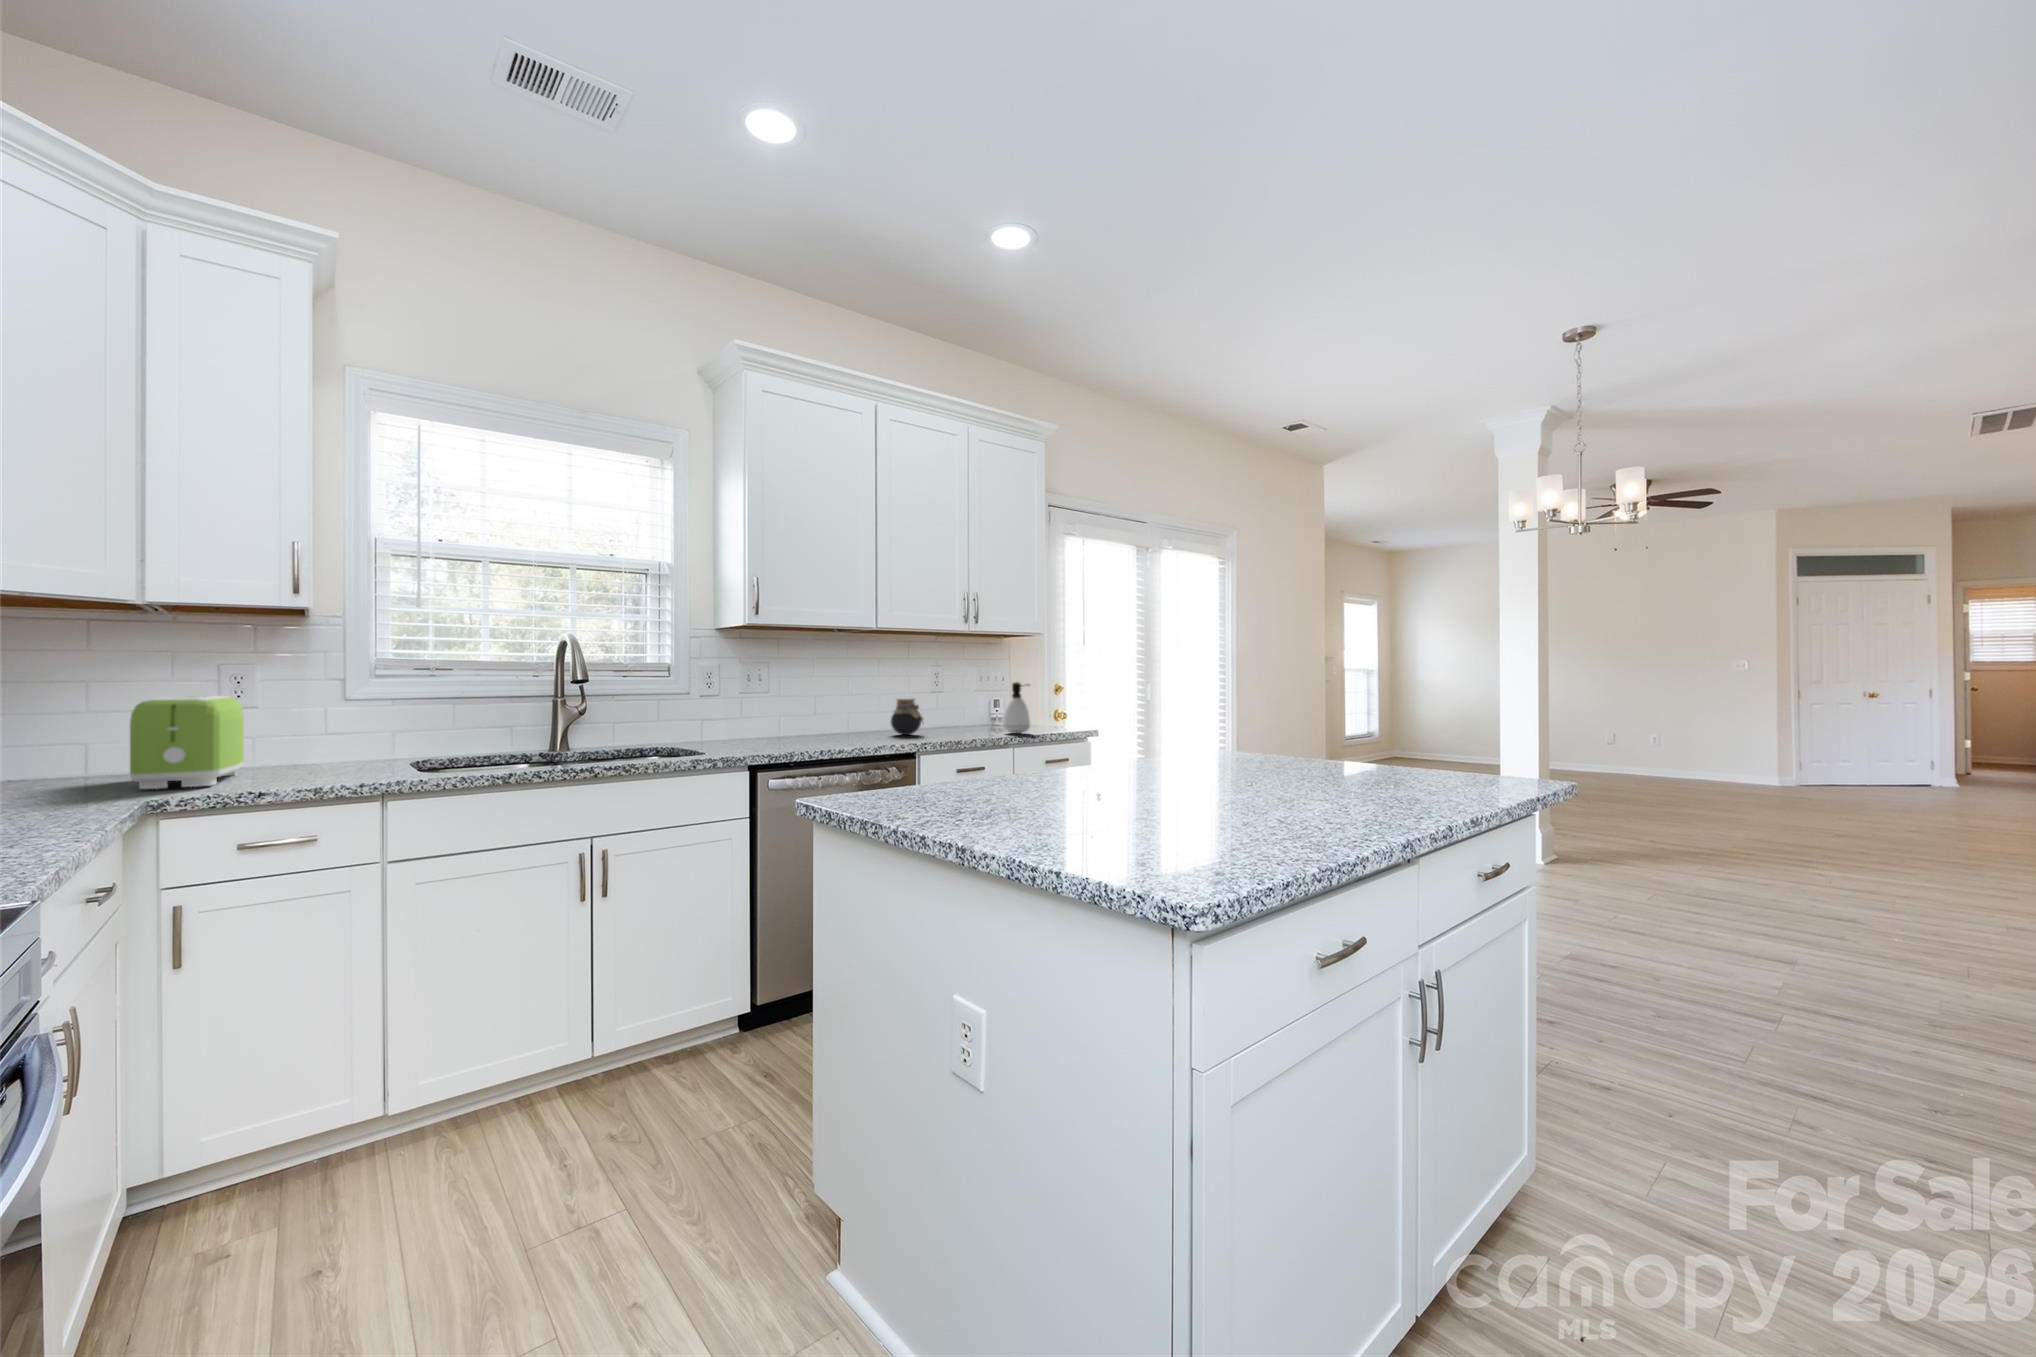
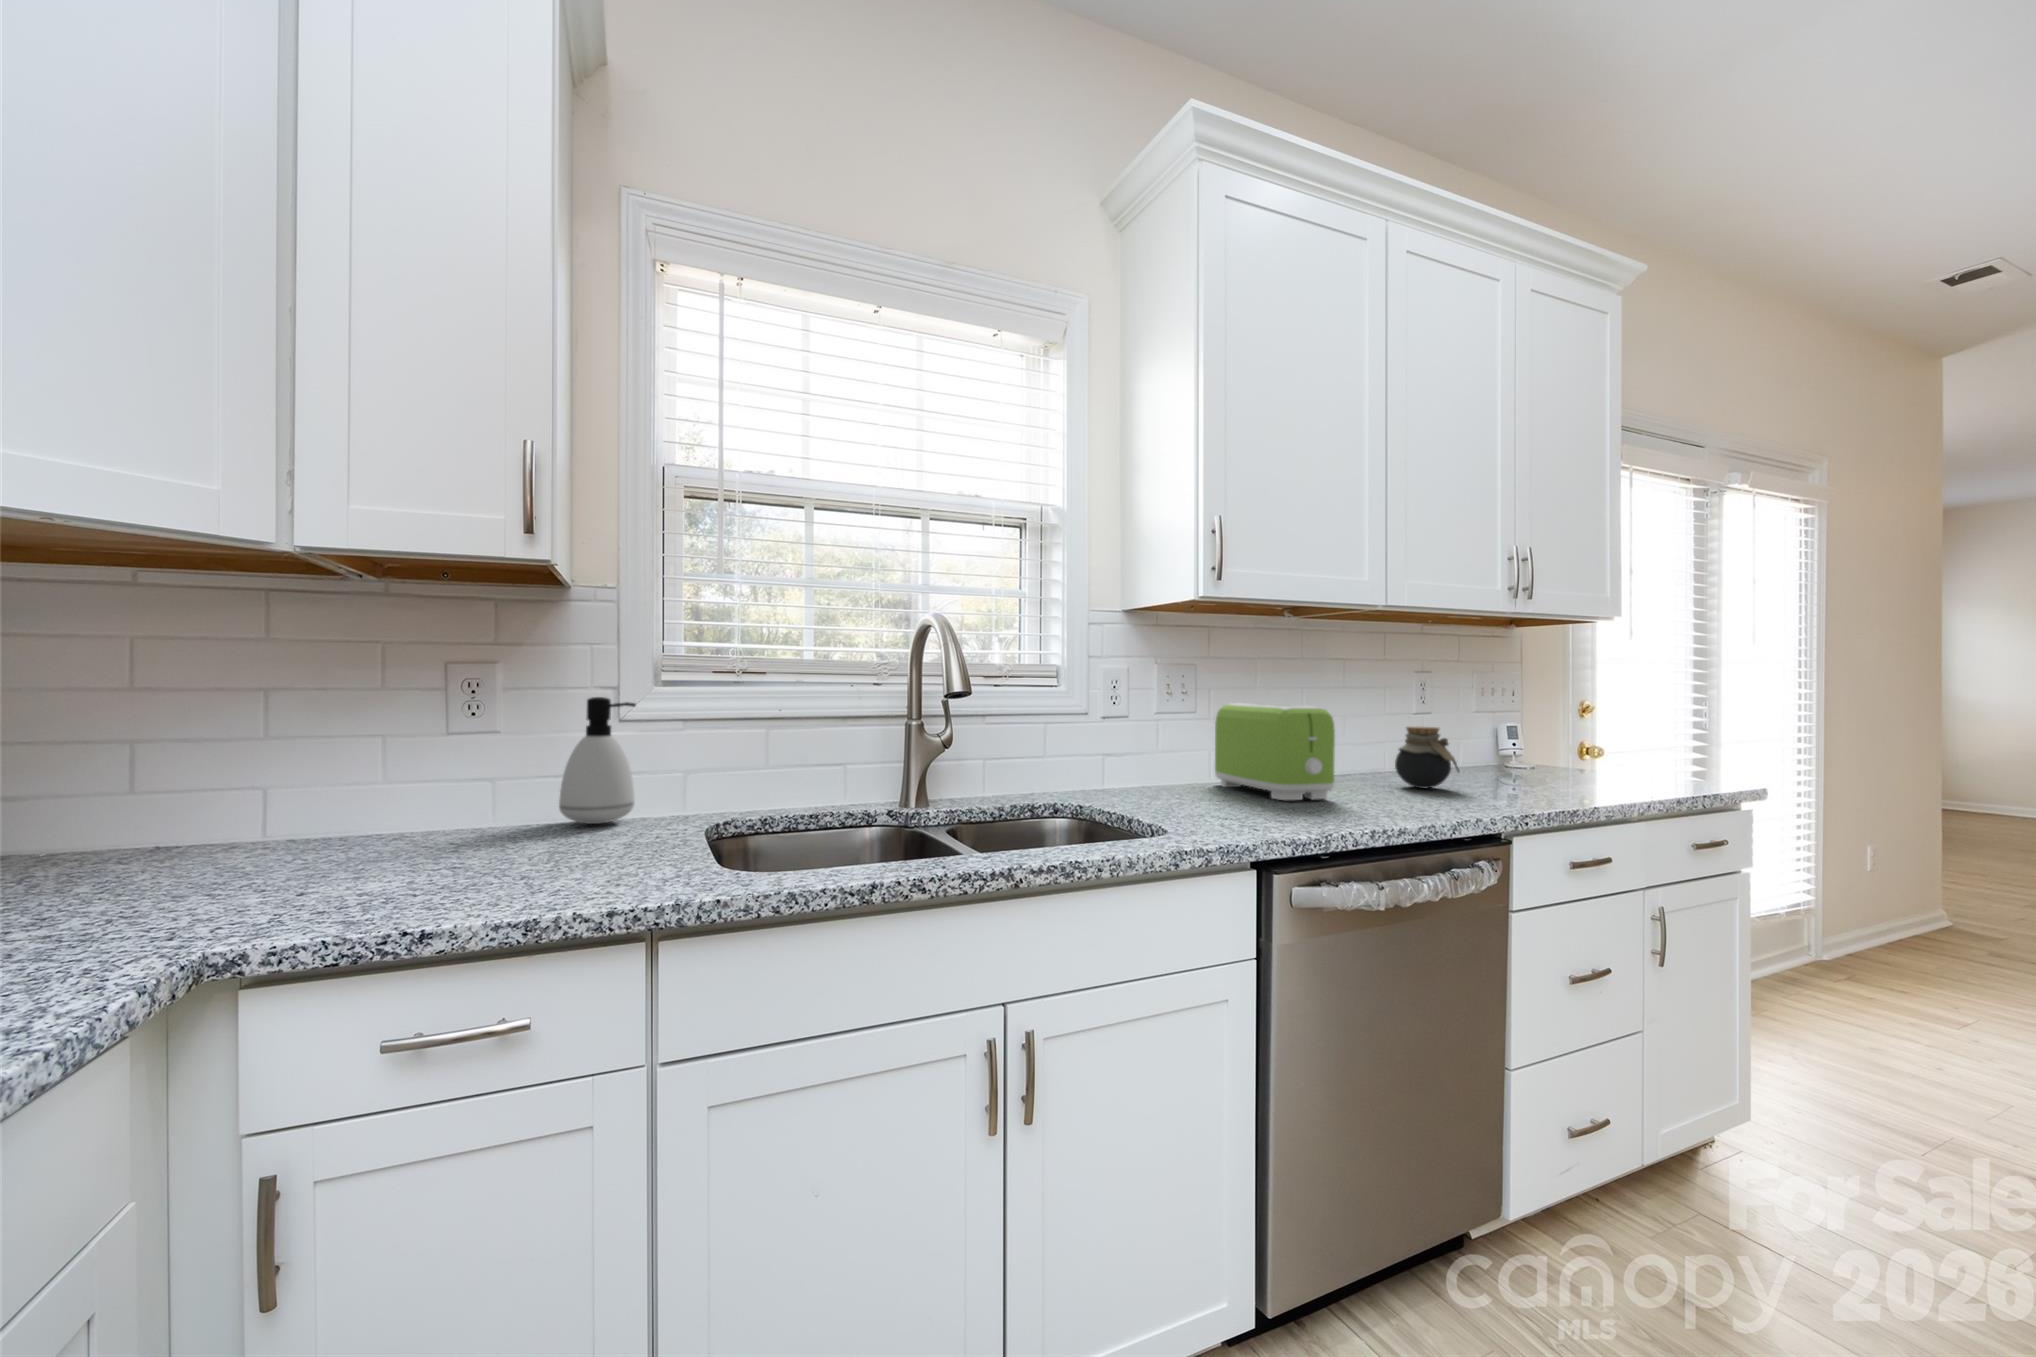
soap dispenser: present [1003,682,1030,733] -> present [559,697,636,824]
toaster: present [130,696,244,789] -> present [1215,703,1335,800]

